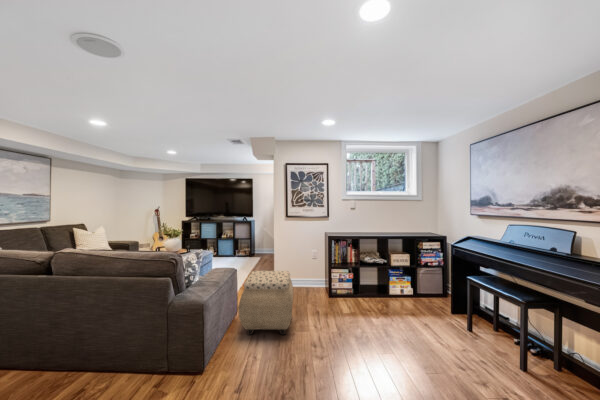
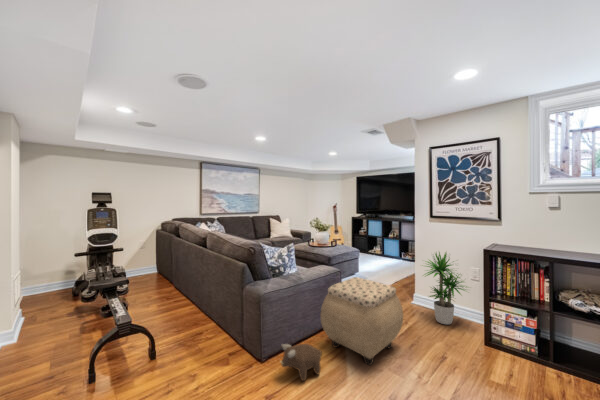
potted plant: none [284,240,318,294] -> present [426,252,465,325]
plush toy: none [229,335,261,367] -> present [280,344,322,381]

